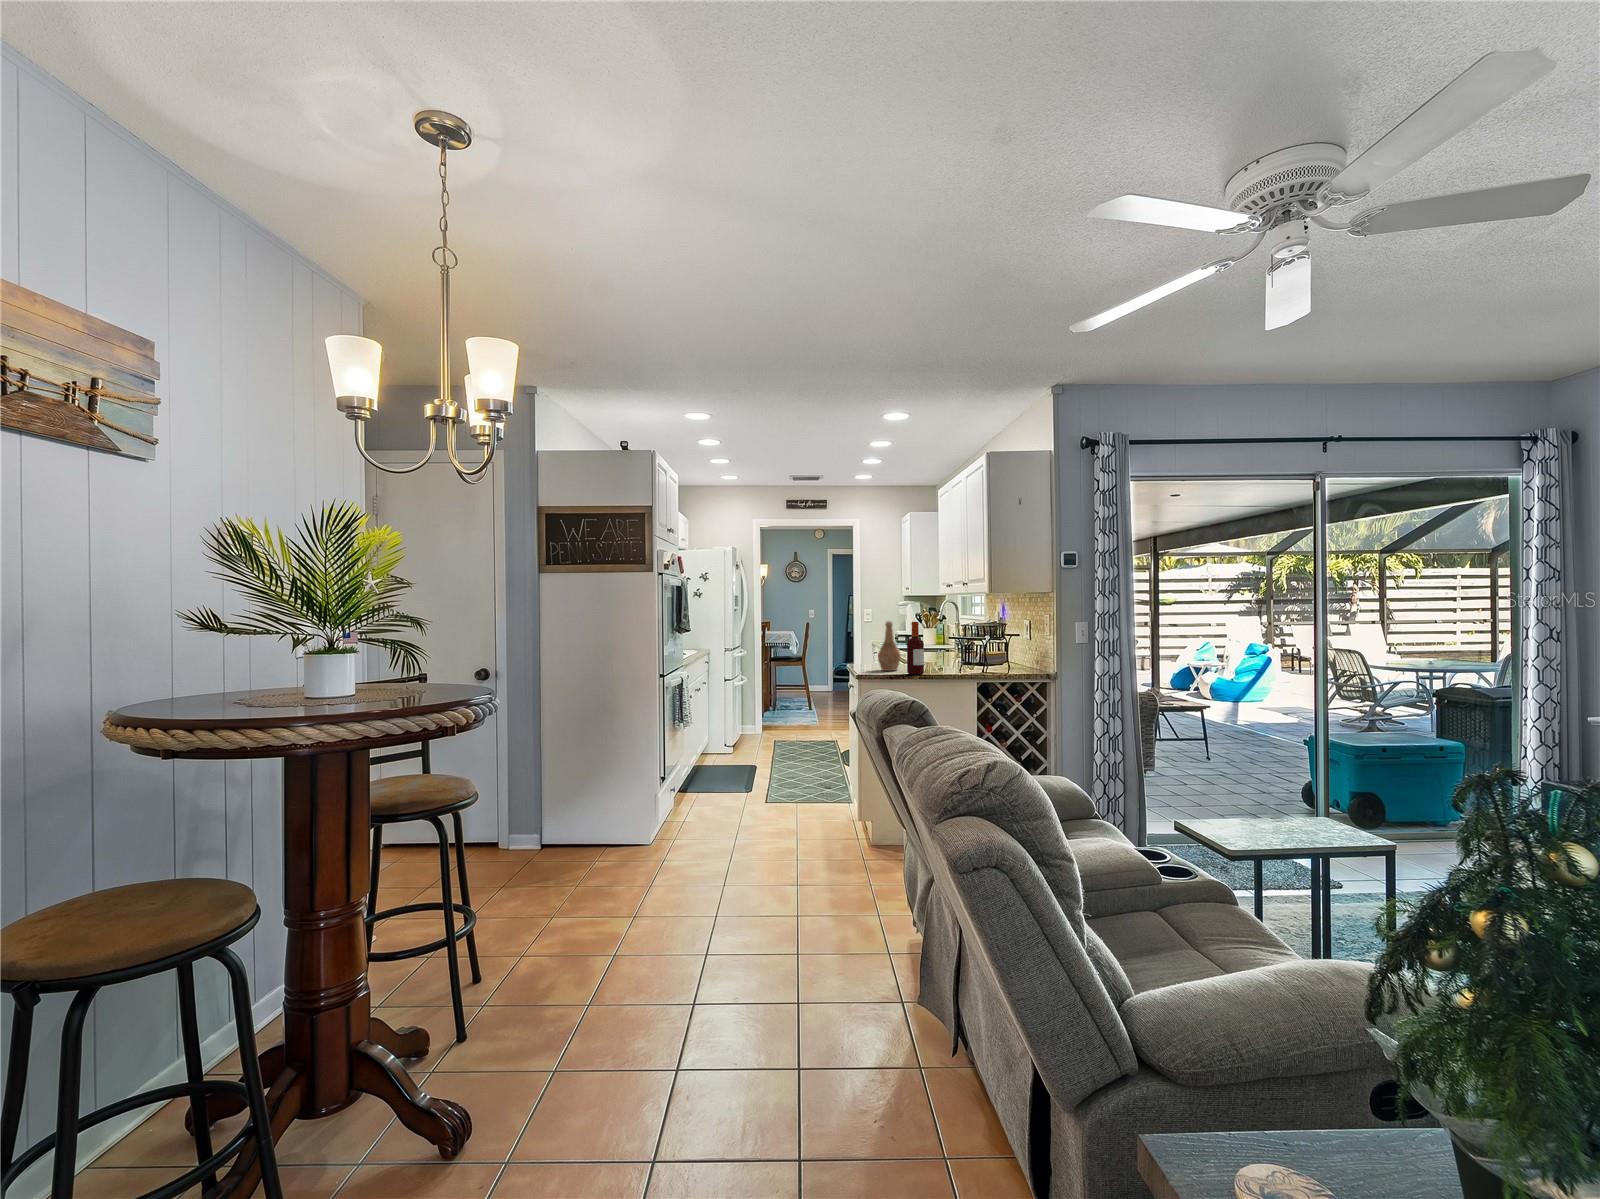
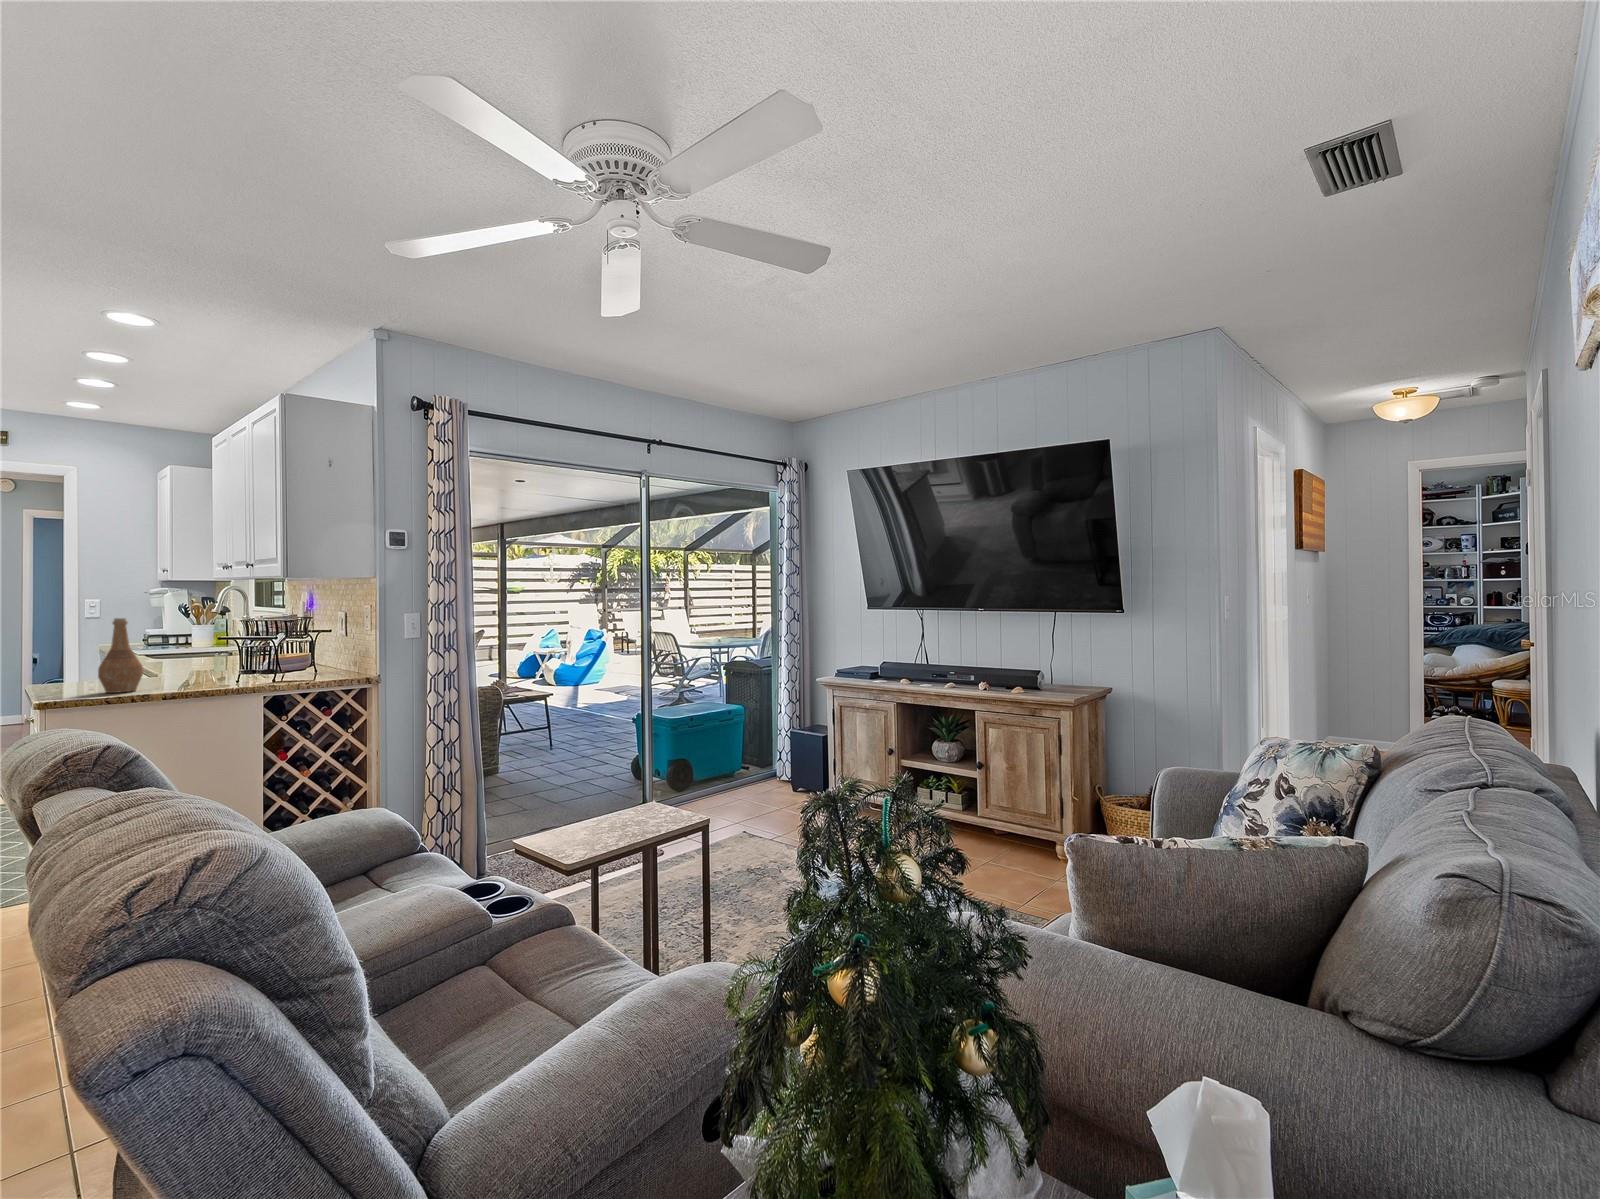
bottle: present [907,622,924,675] -> none [154,618,184,694]

